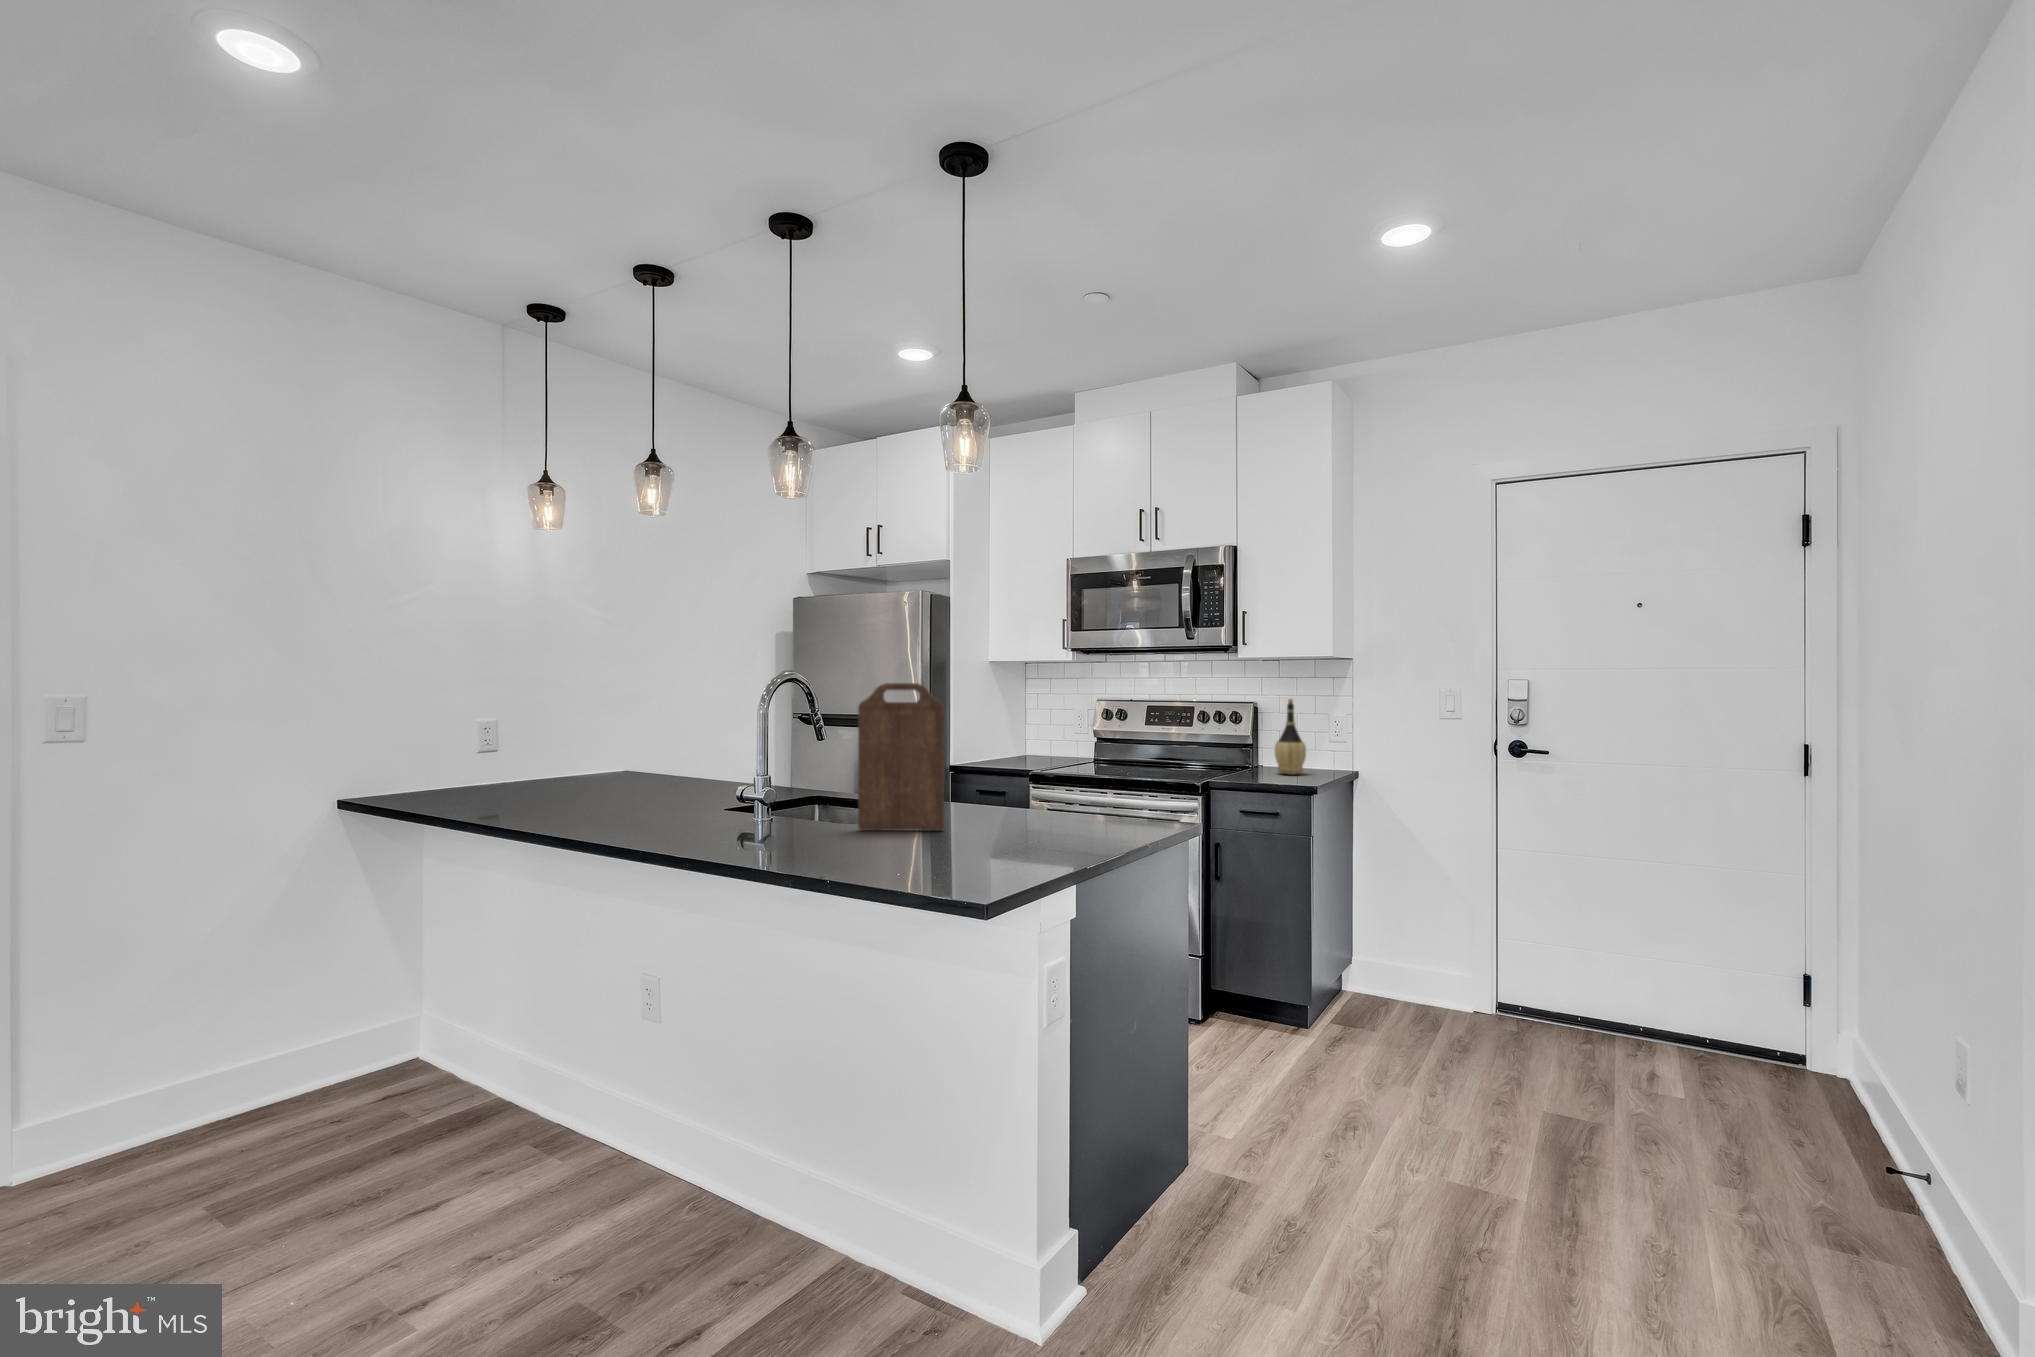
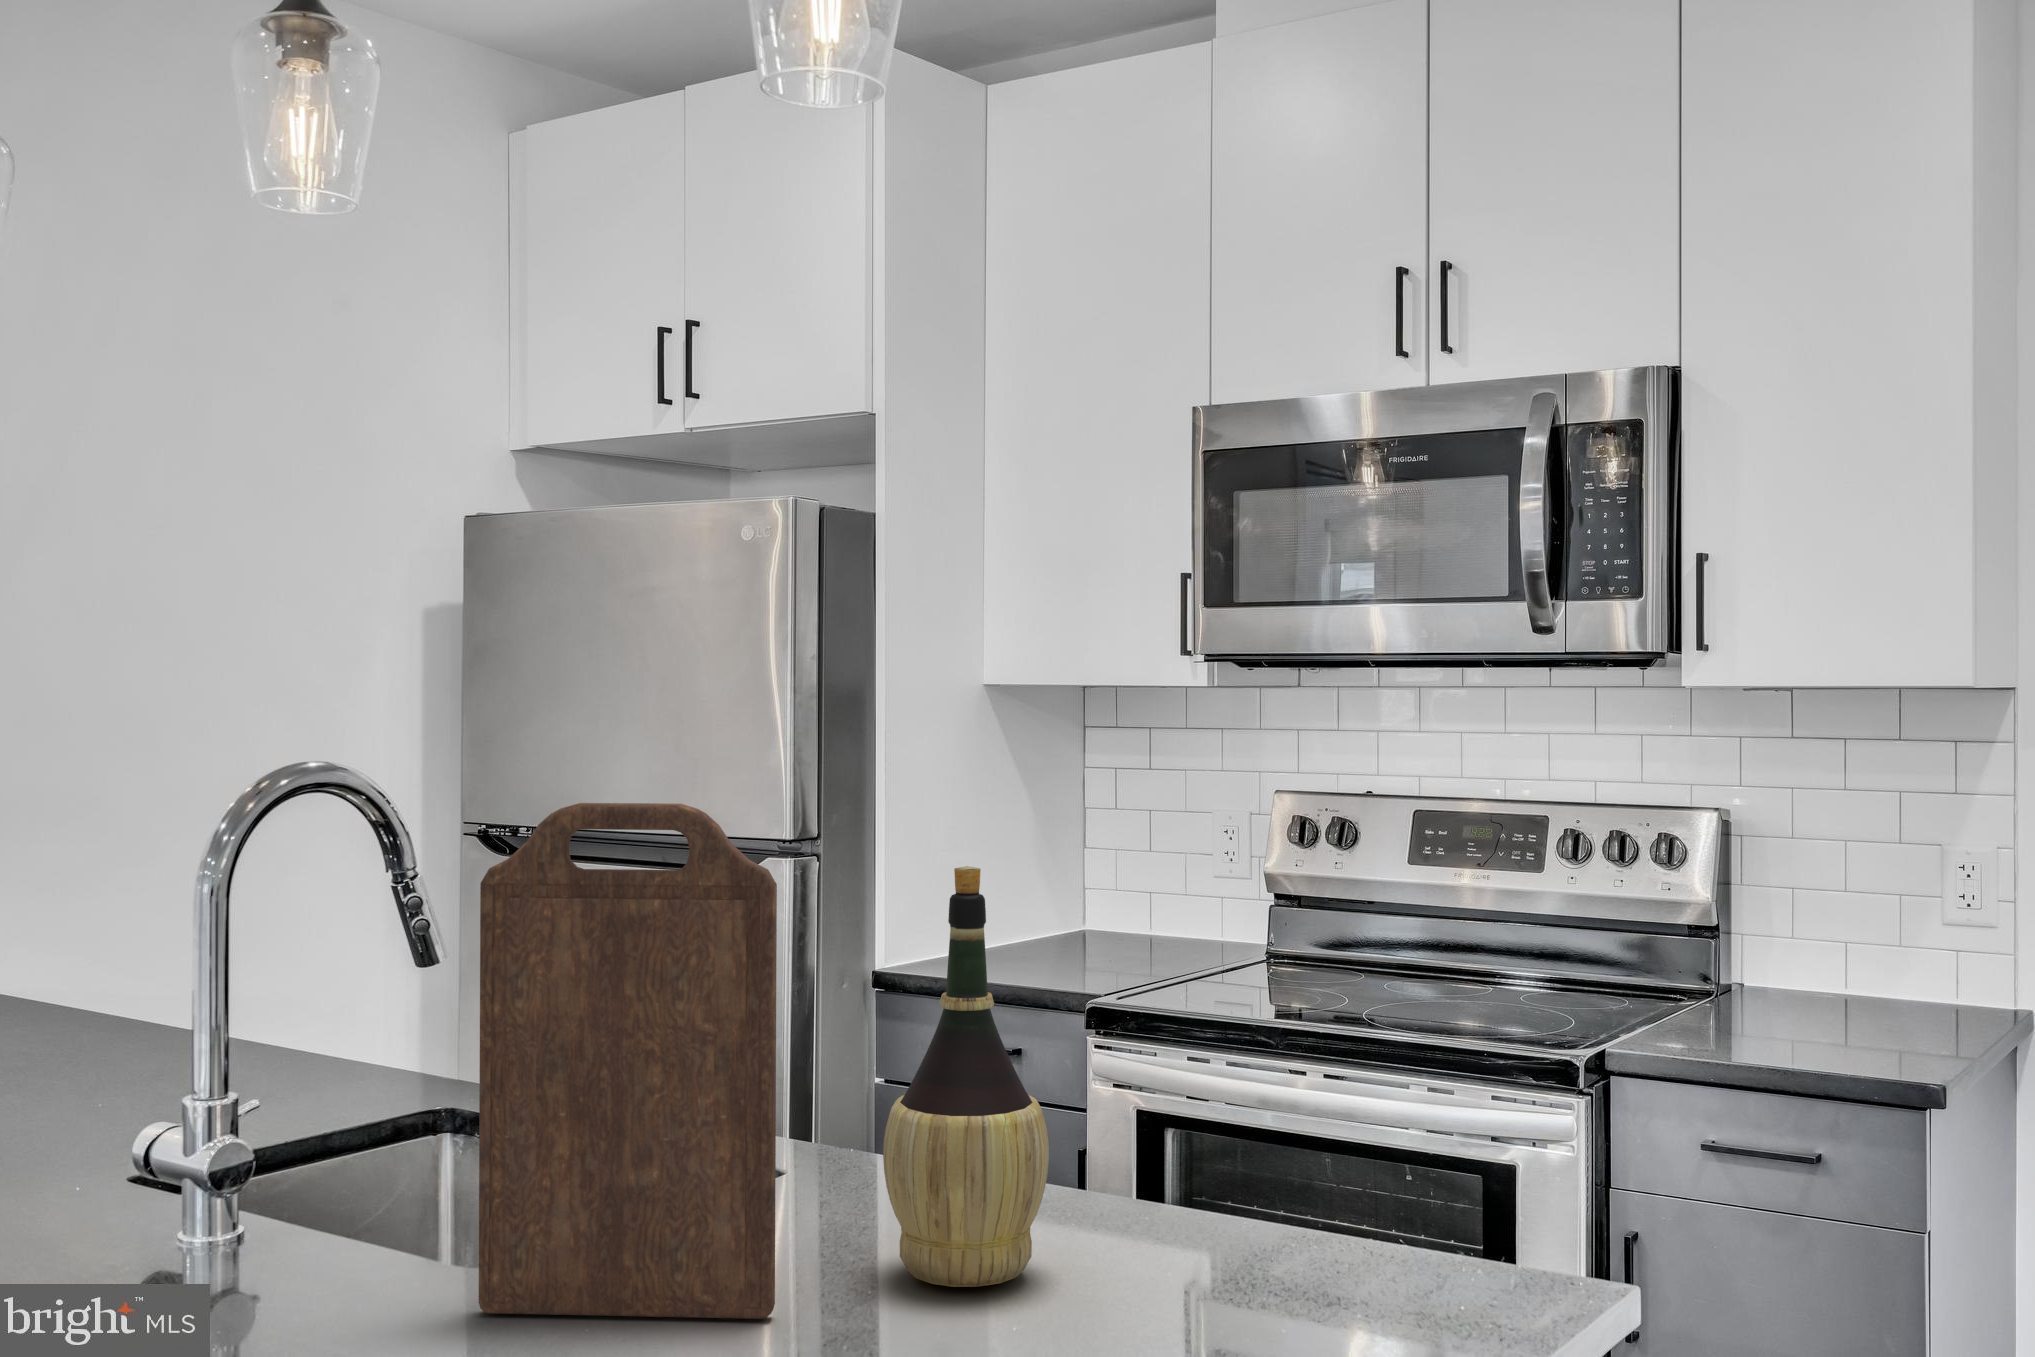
wine bottle: present [1275,699,1306,775] -> present [883,866,1049,1287]

